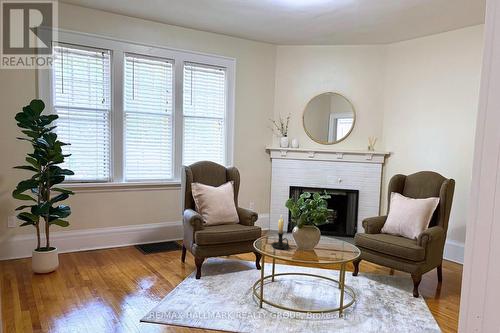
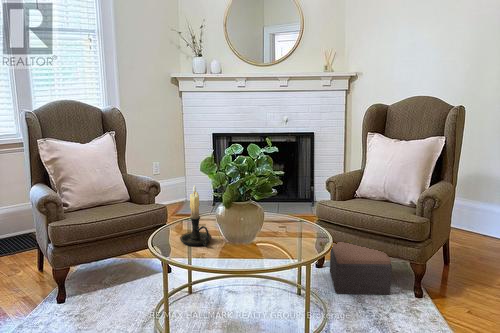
footstool: none [362,259,402,296] -> present [330,242,392,295]

